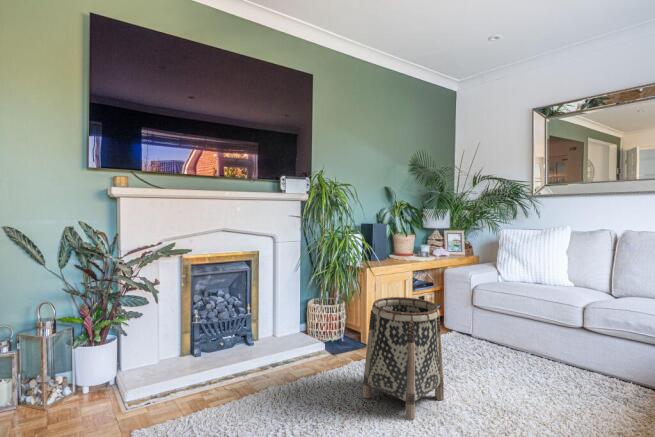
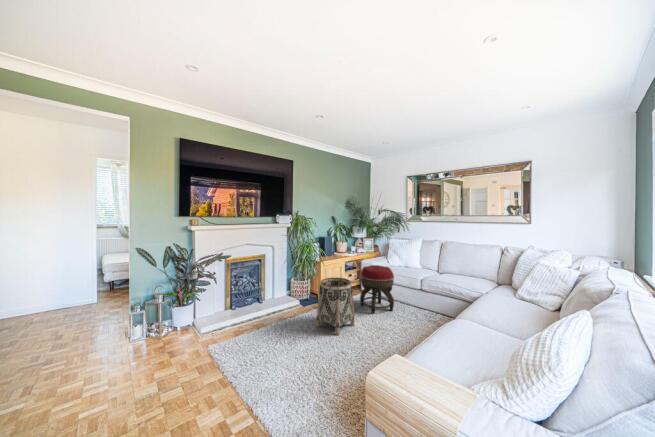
footstool: none [448,277,523,376] -> present [360,265,394,314]

